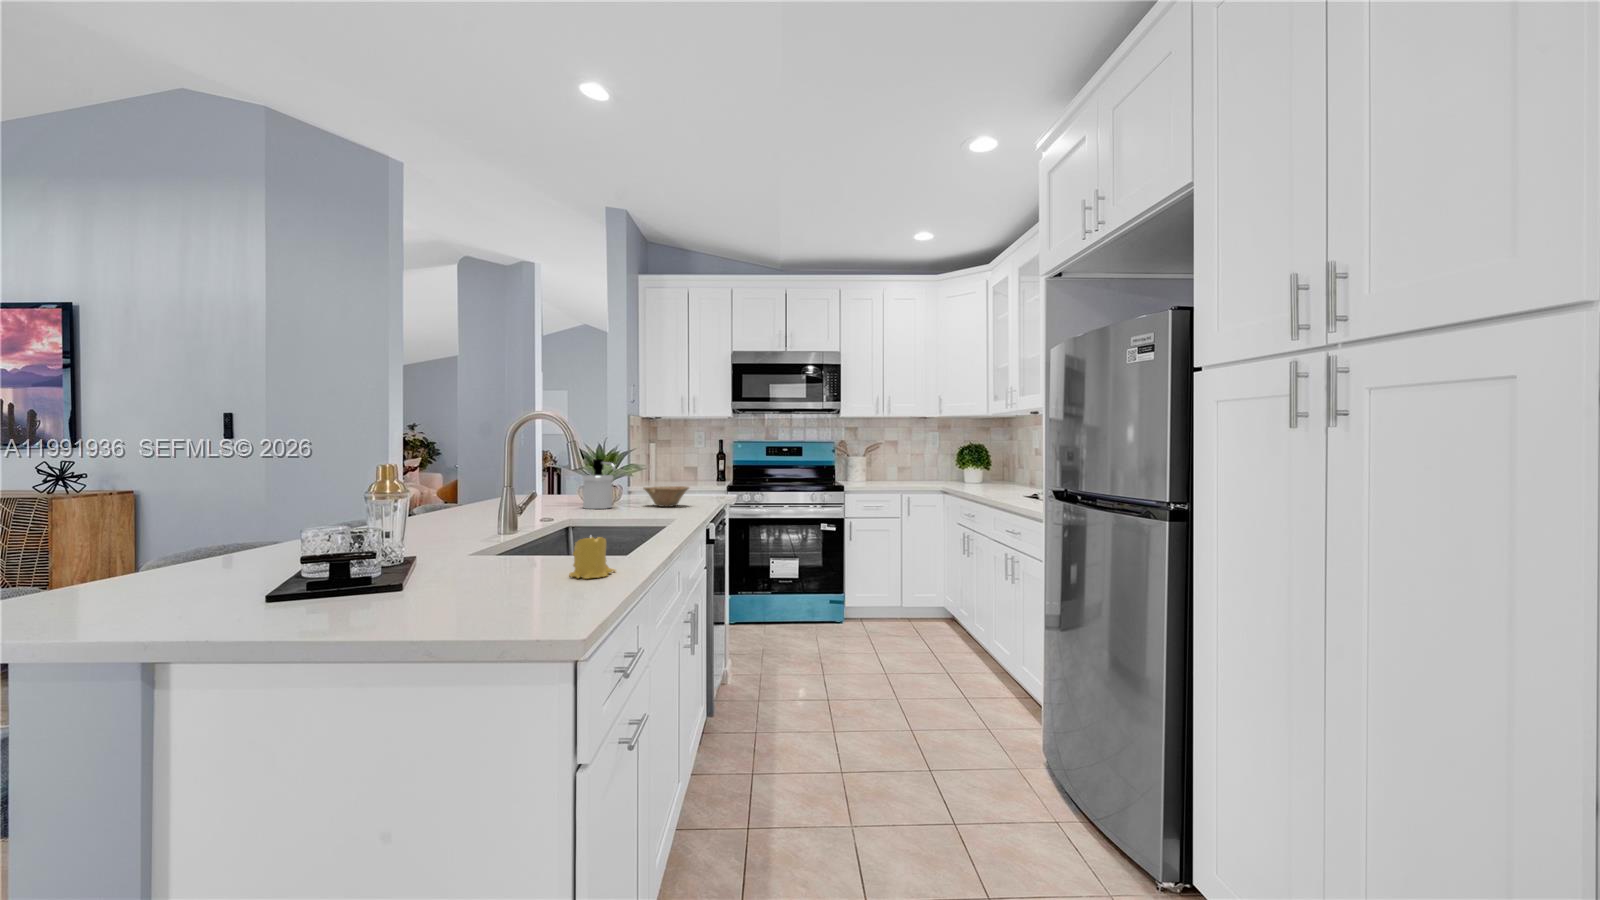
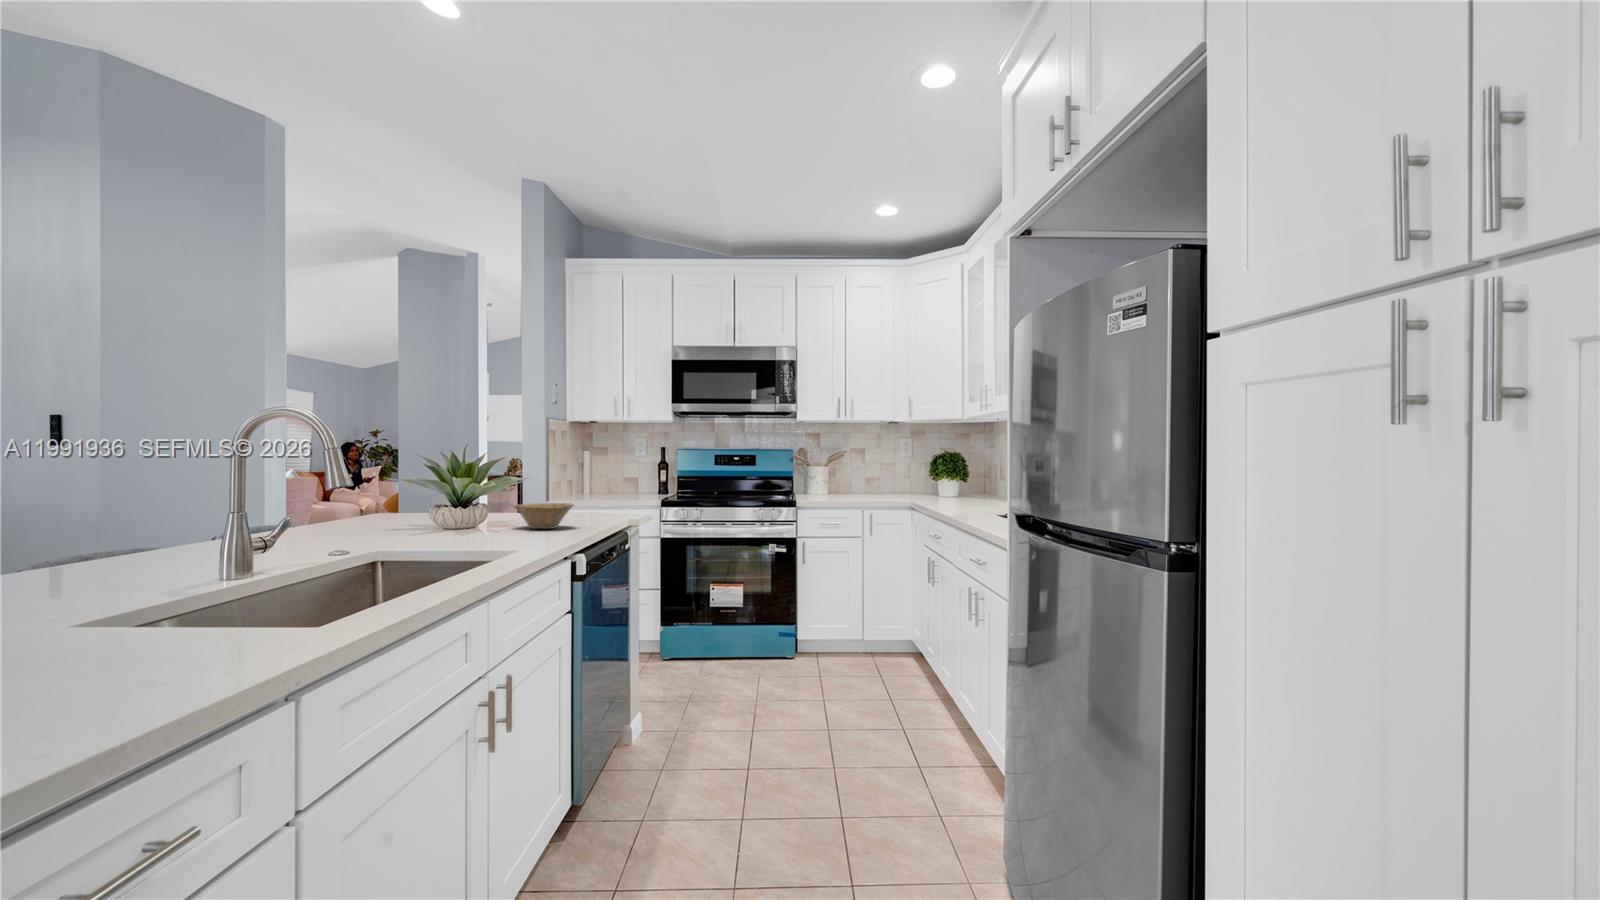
soap dispenser: present [582,459,616,509] -> none [426,470,469,533]
candle: present [569,537,615,579] -> none [100,605,219,690]

